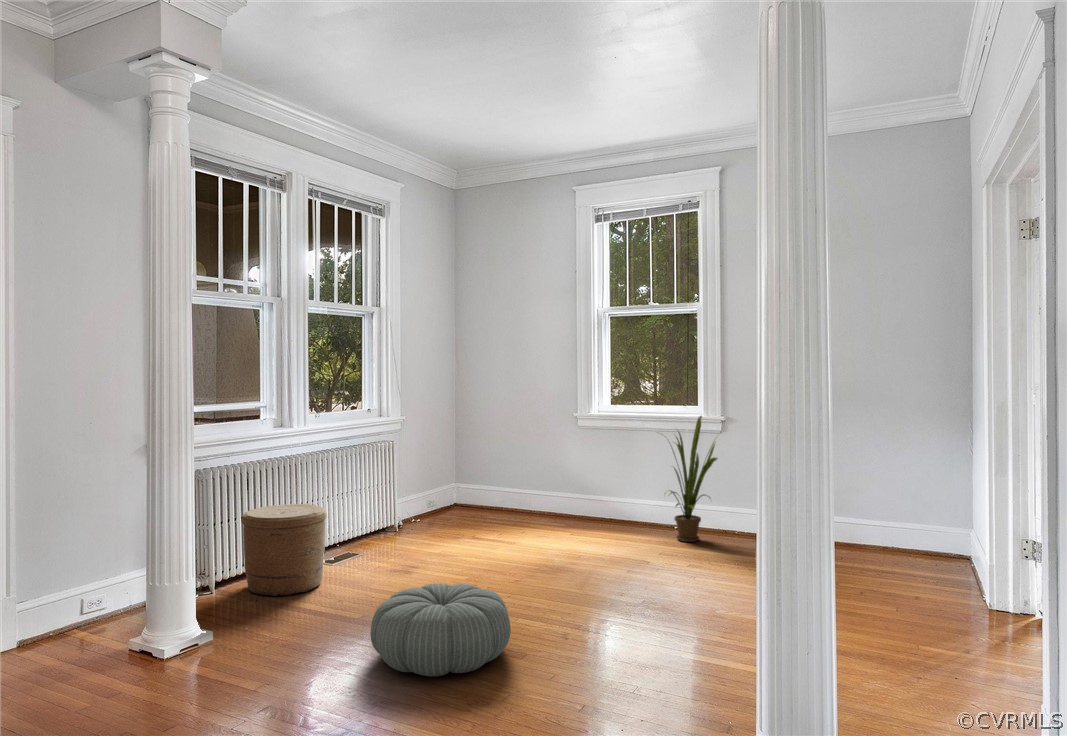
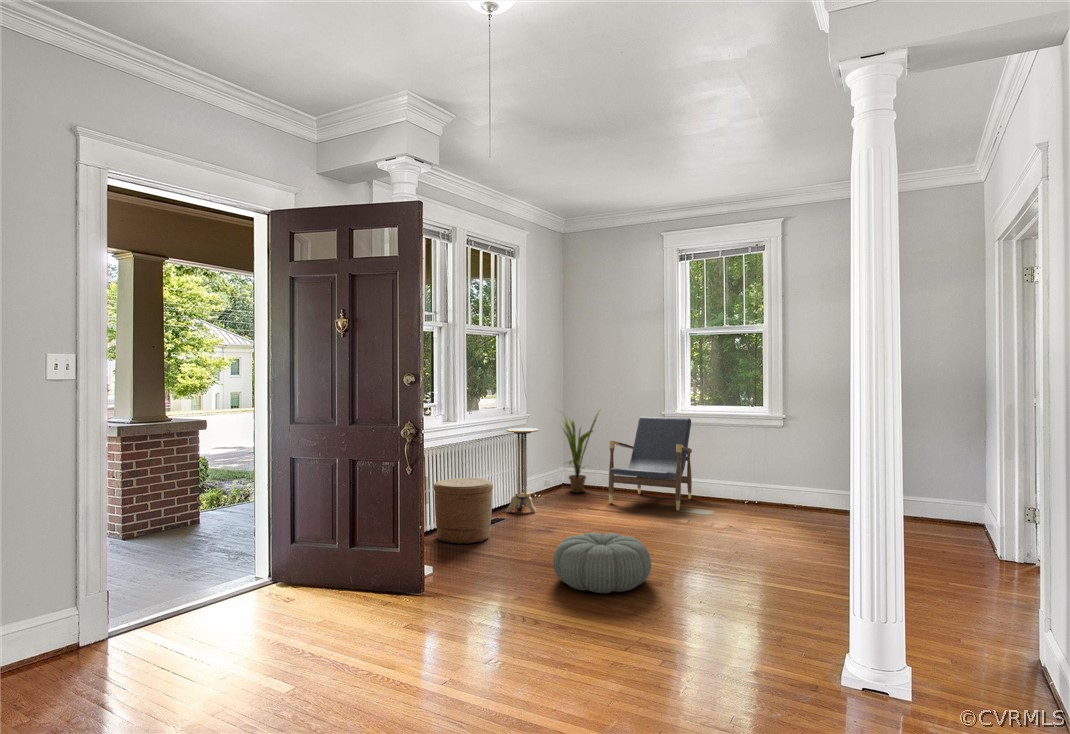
house plant: present [668,416,717,542] -> present [562,411,600,492]
lounge chair: none [504,420,611,540] -> present [609,417,692,511]
side table: none [365,436,408,546] -> present [506,428,538,513]

